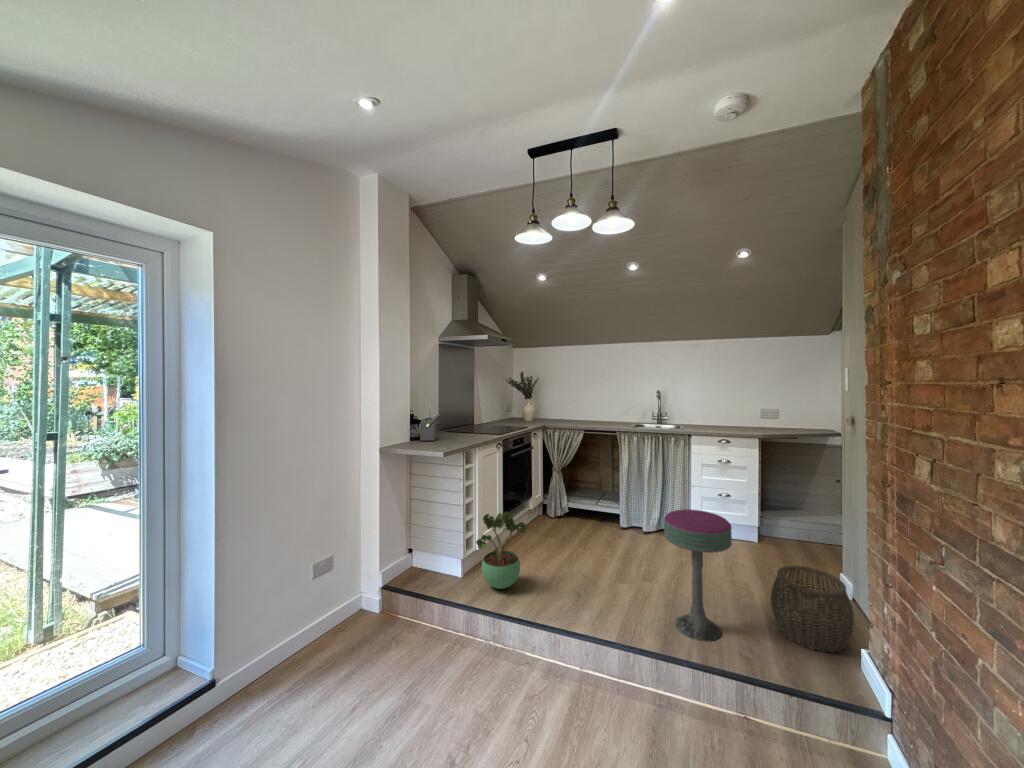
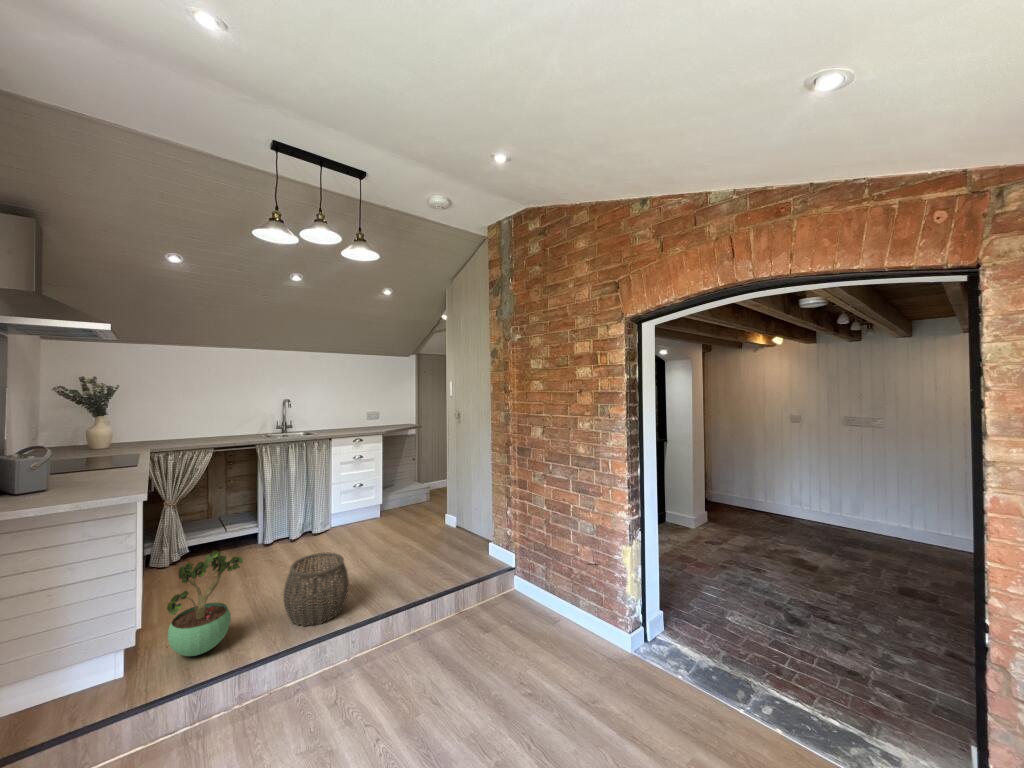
bar stool: present [664,510,732,642] -> none [386,489,434,587]
woven basket: present [770,566,854,653] -> present [283,553,349,626]

